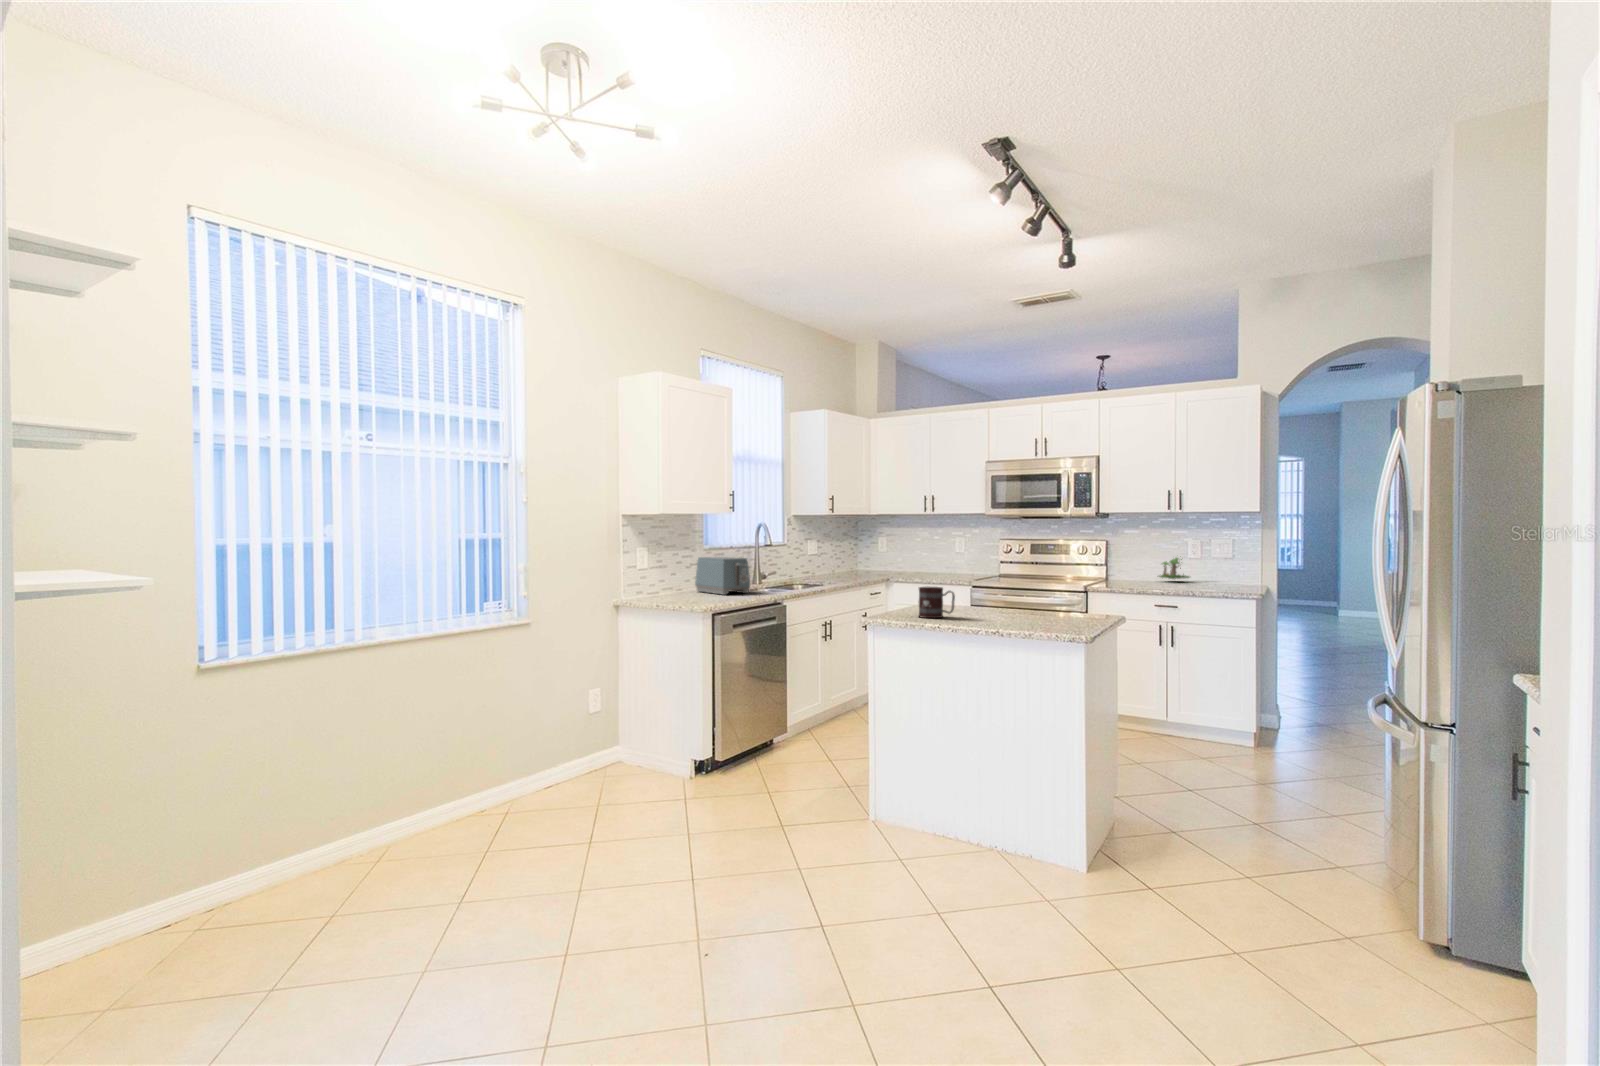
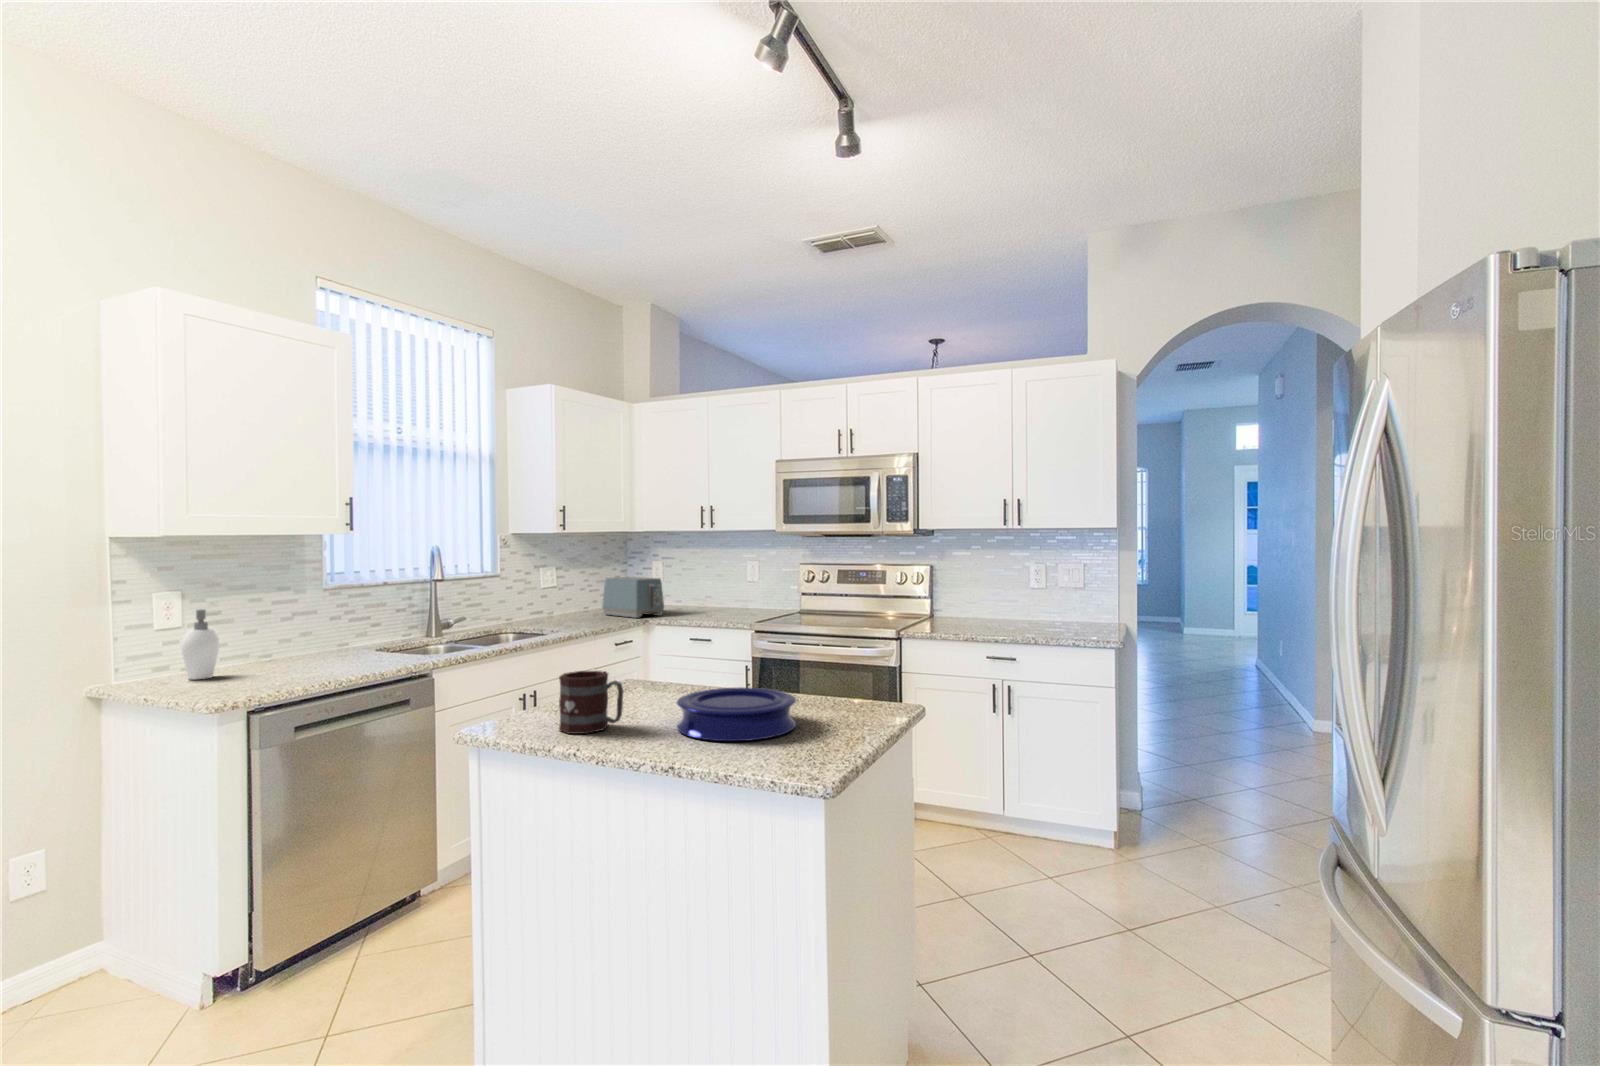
toaster: present [695,557,750,595] -> present [602,577,664,618]
soap dispenser: none [654,558,677,599] -> present [181,609,219,679]
plant: present [1159,558,1189,579] -> none [993,570,1034,619]
plate: none [982,600,1052,622] -> present [677,687,796,741]

